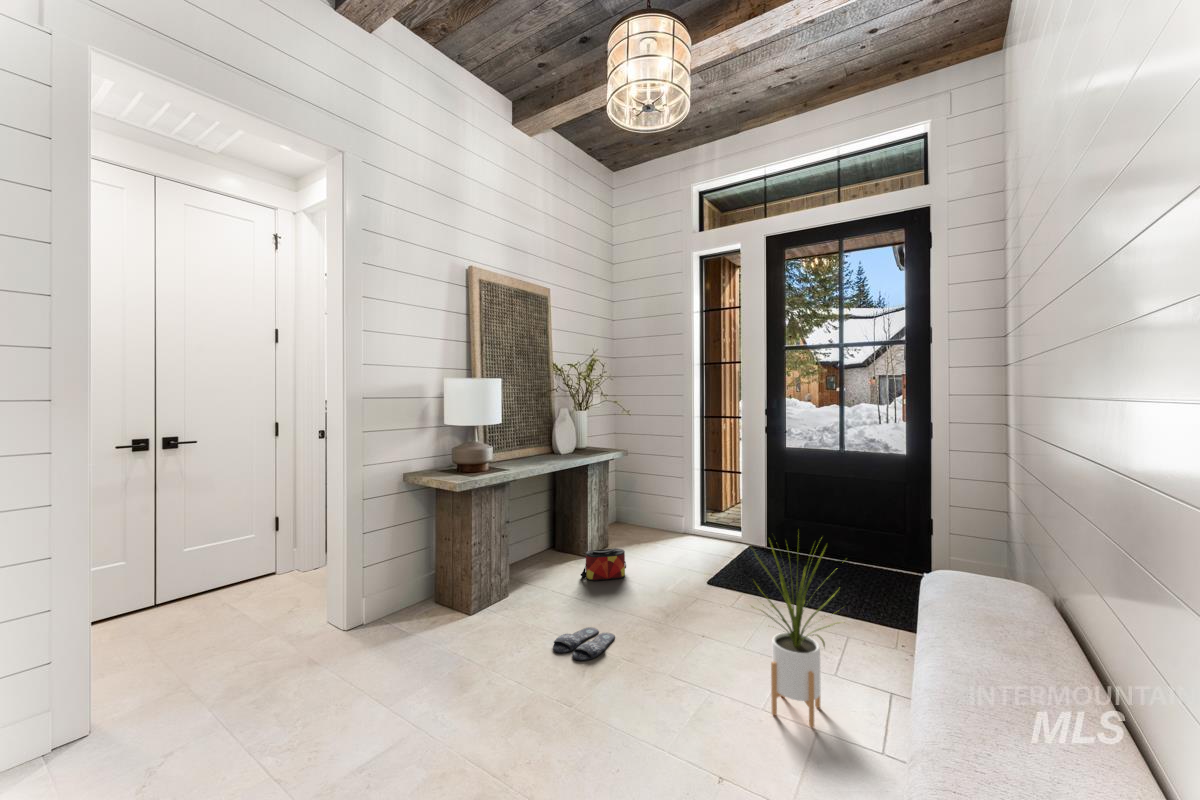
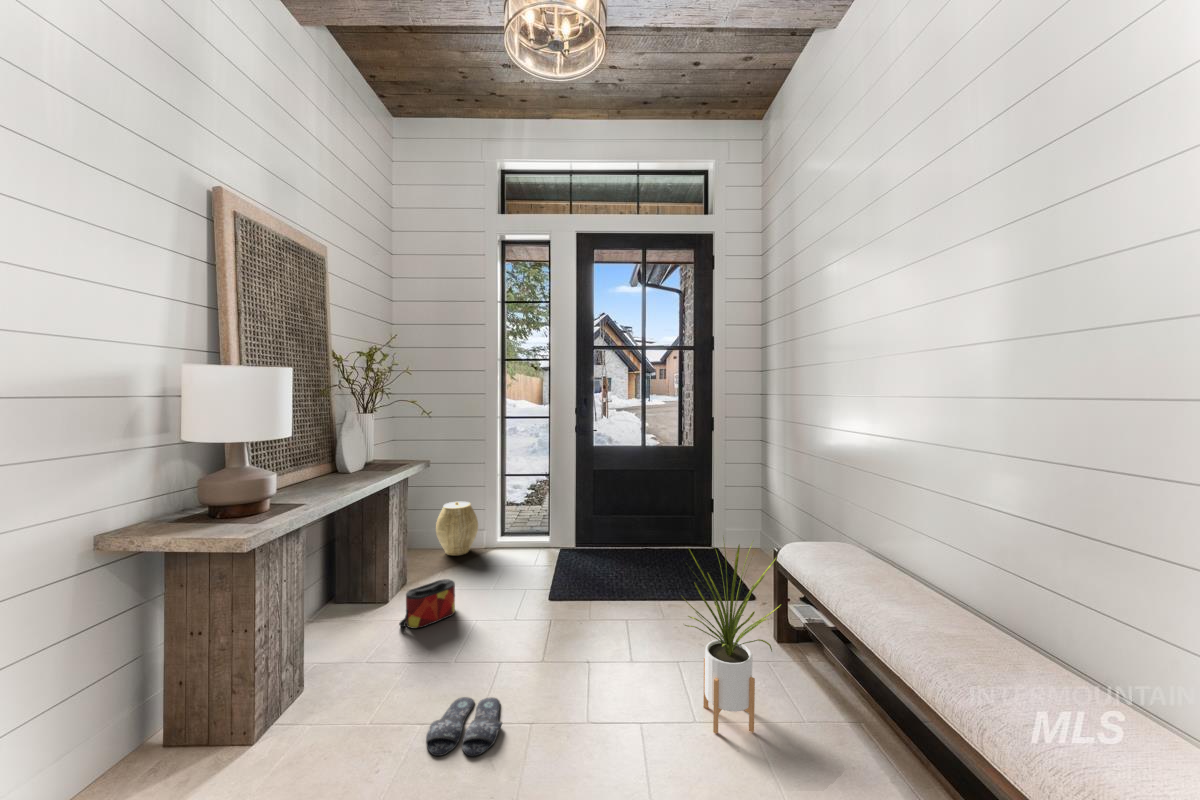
woven basket: none [638,492,674,539] -> present [436,502,478,555]

